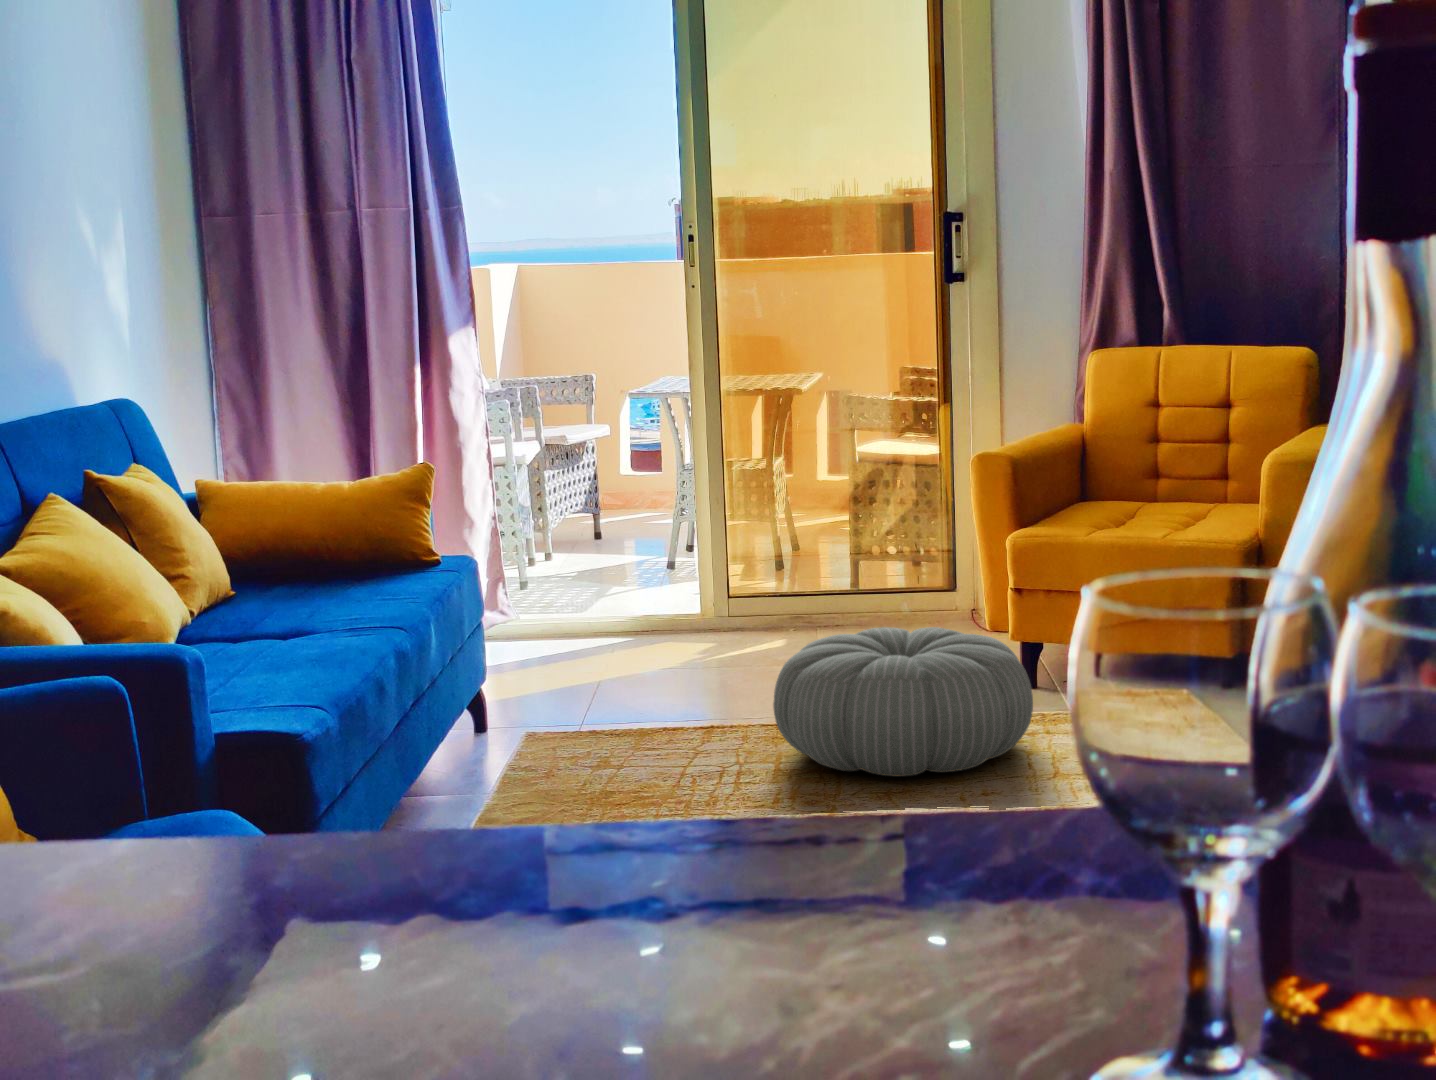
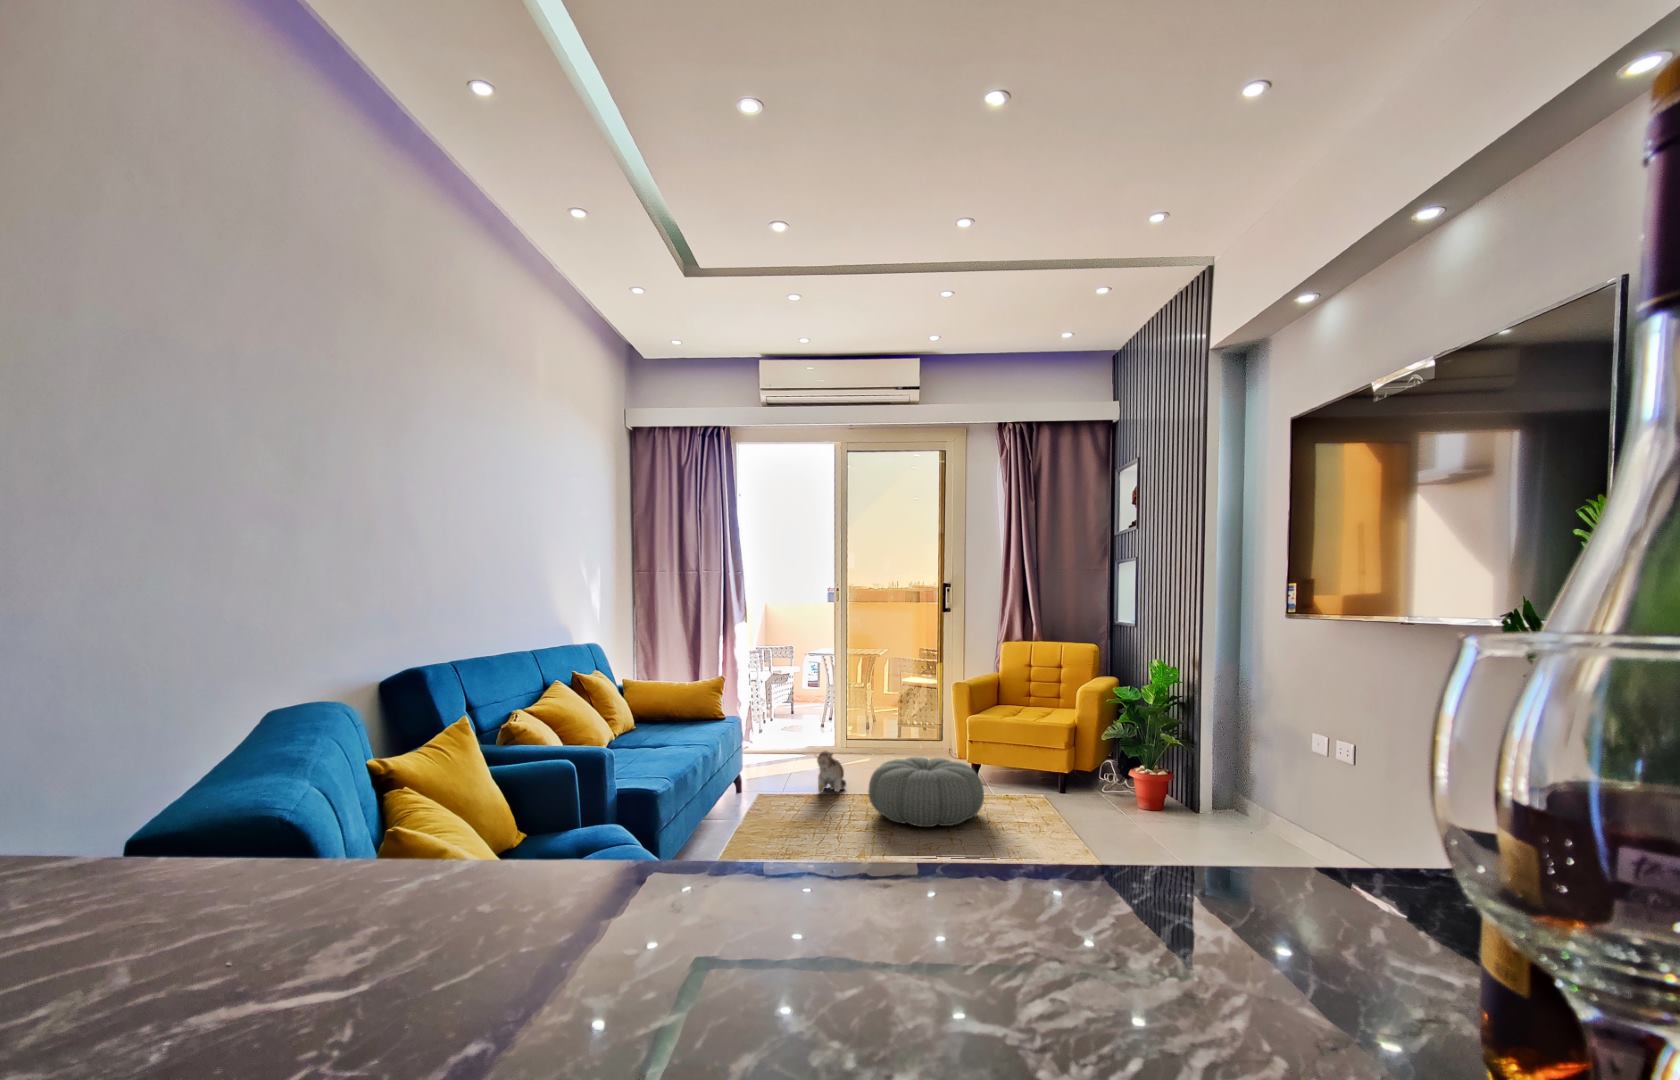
plush toy: none [648,622,727,715] -> present [817,750,846,792]

